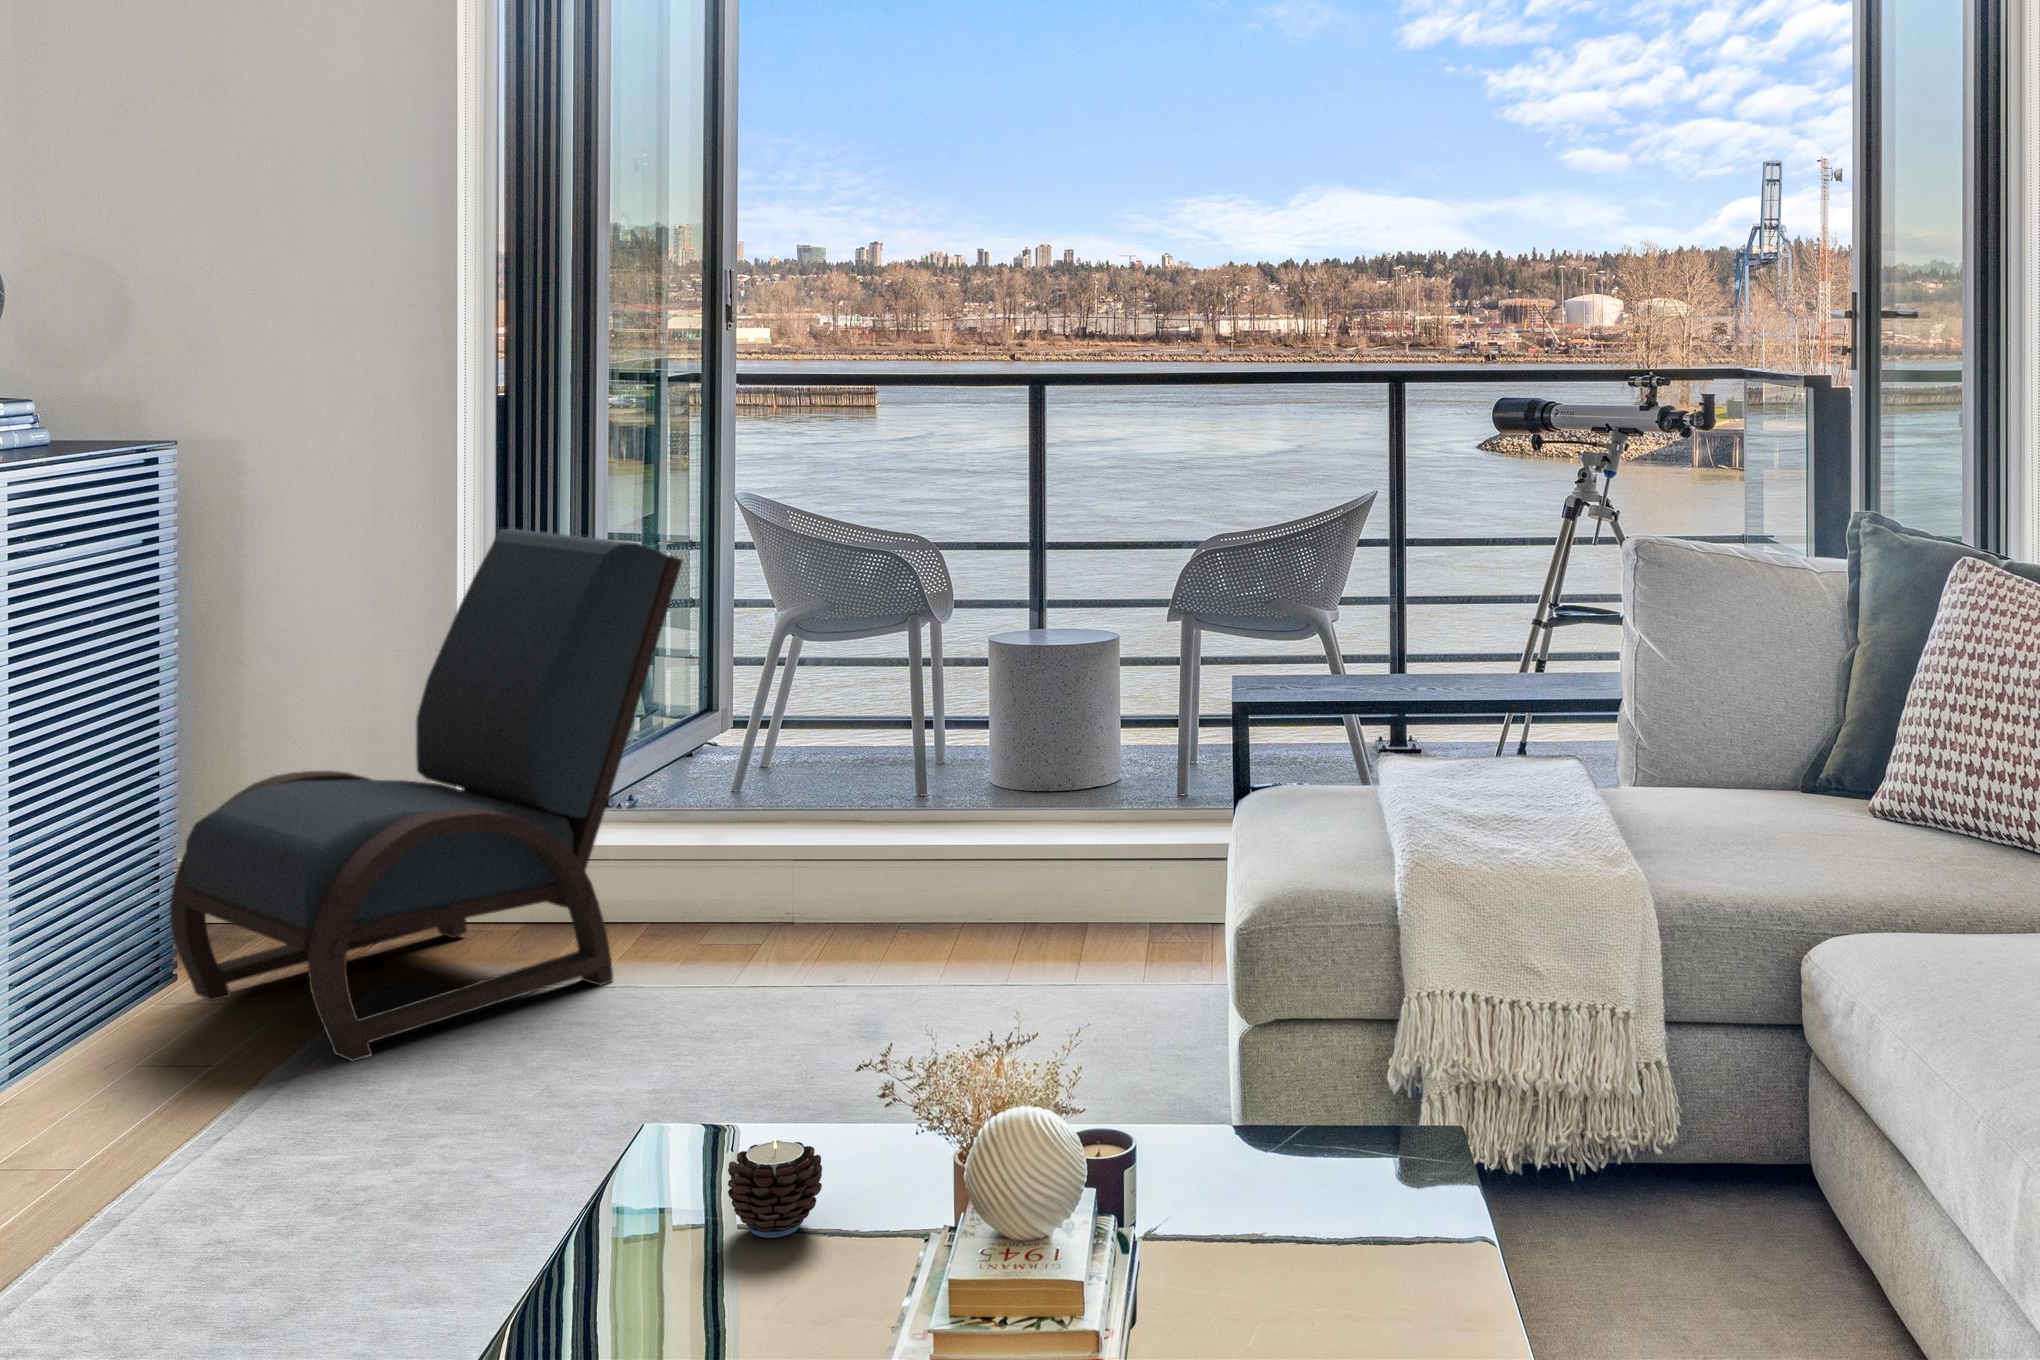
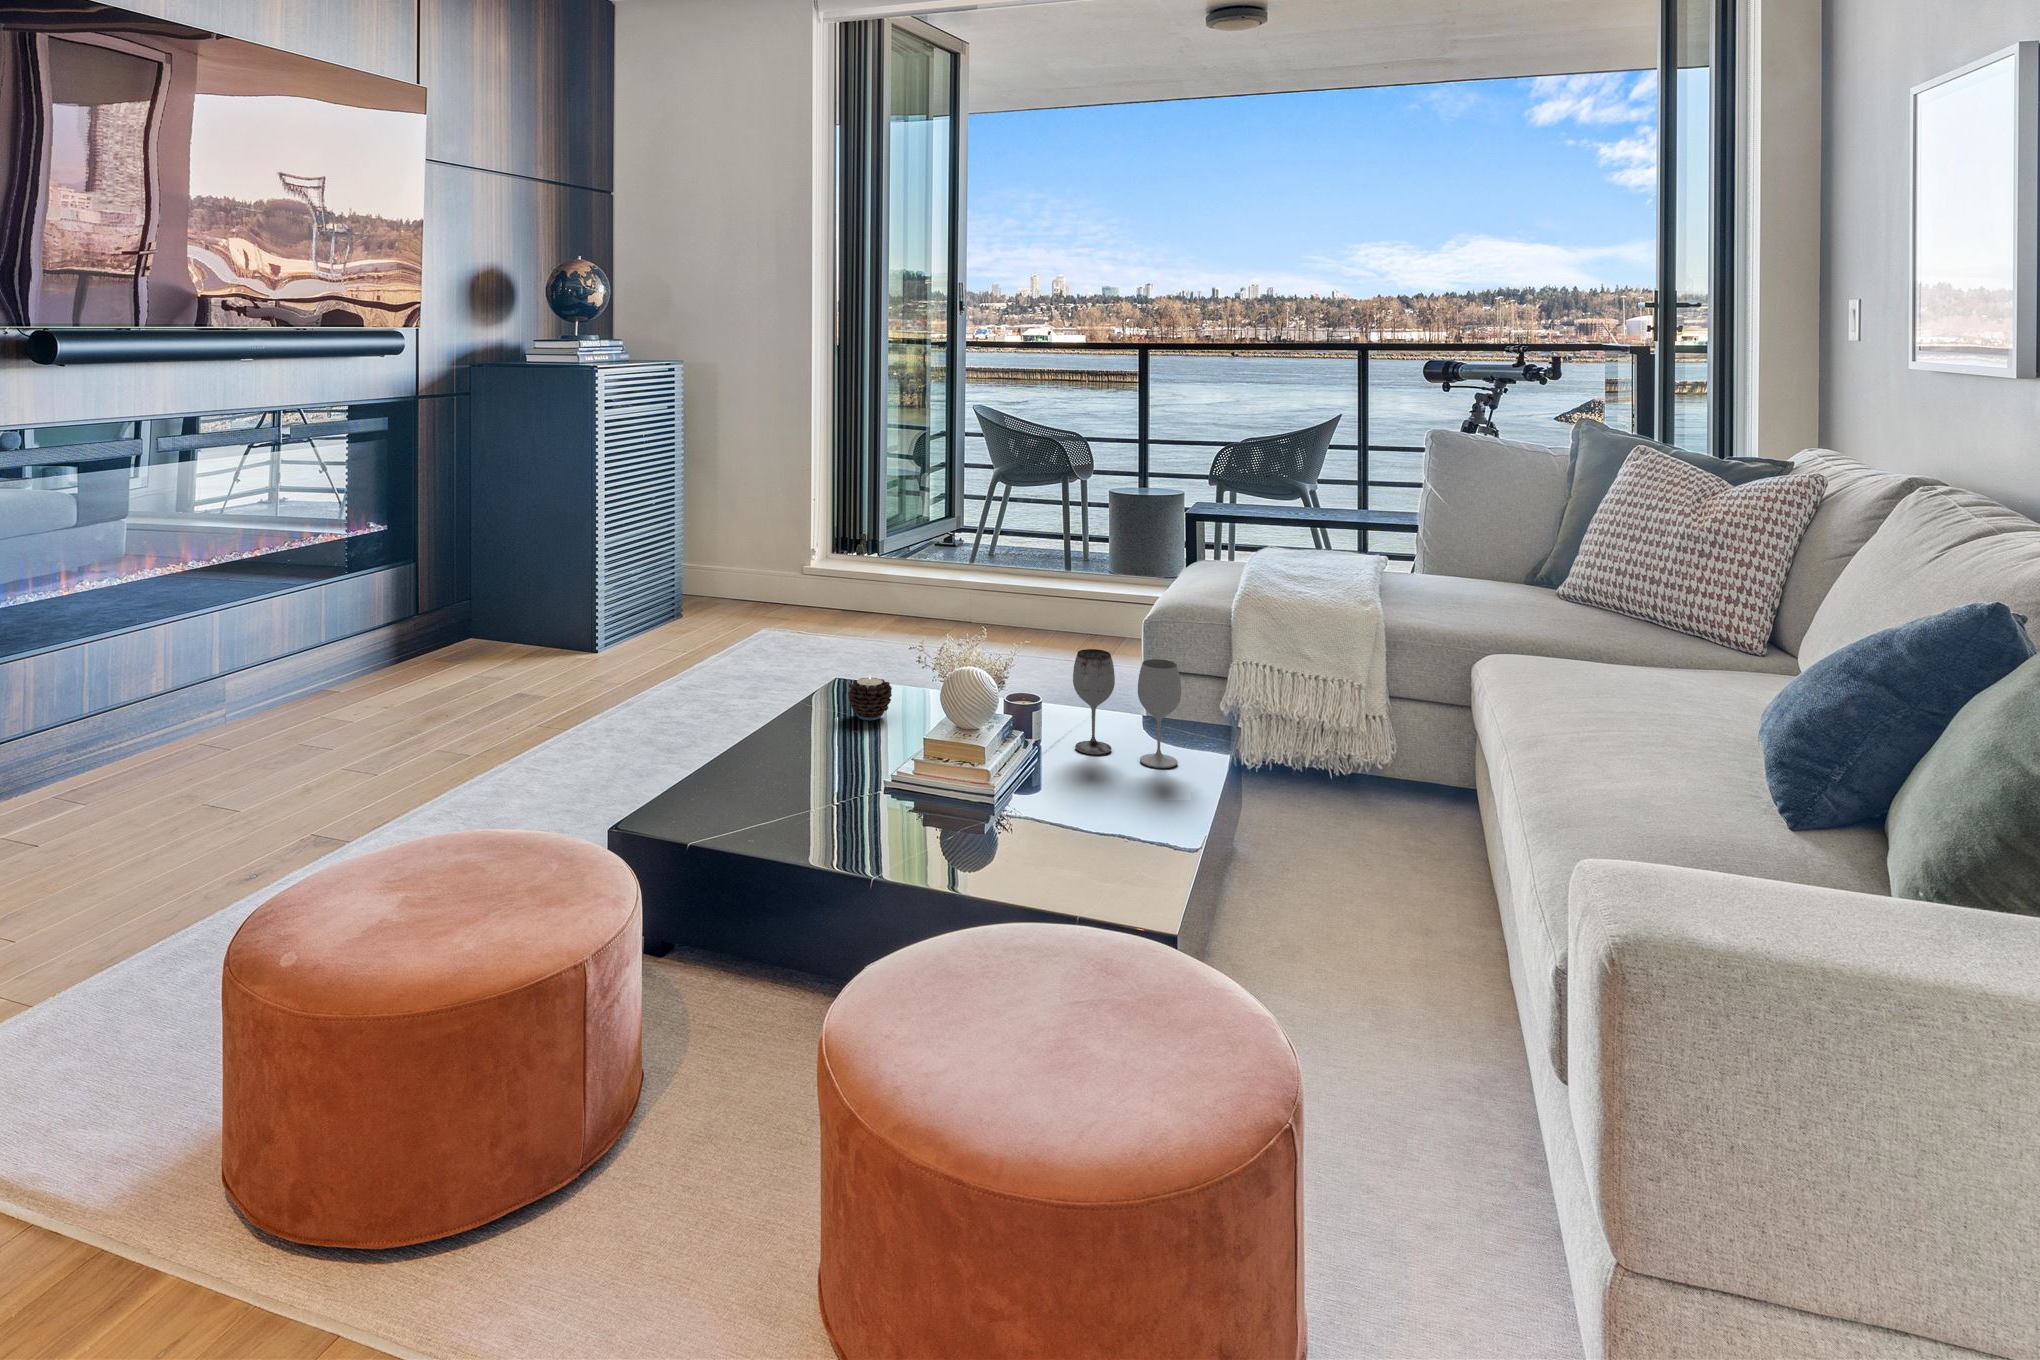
lounge chair: present [170,529,682,1061] -> none [676,411,915,661]
wineglass: none [1214,1036,1430,1263] -> present [1073,649,1181,768]

